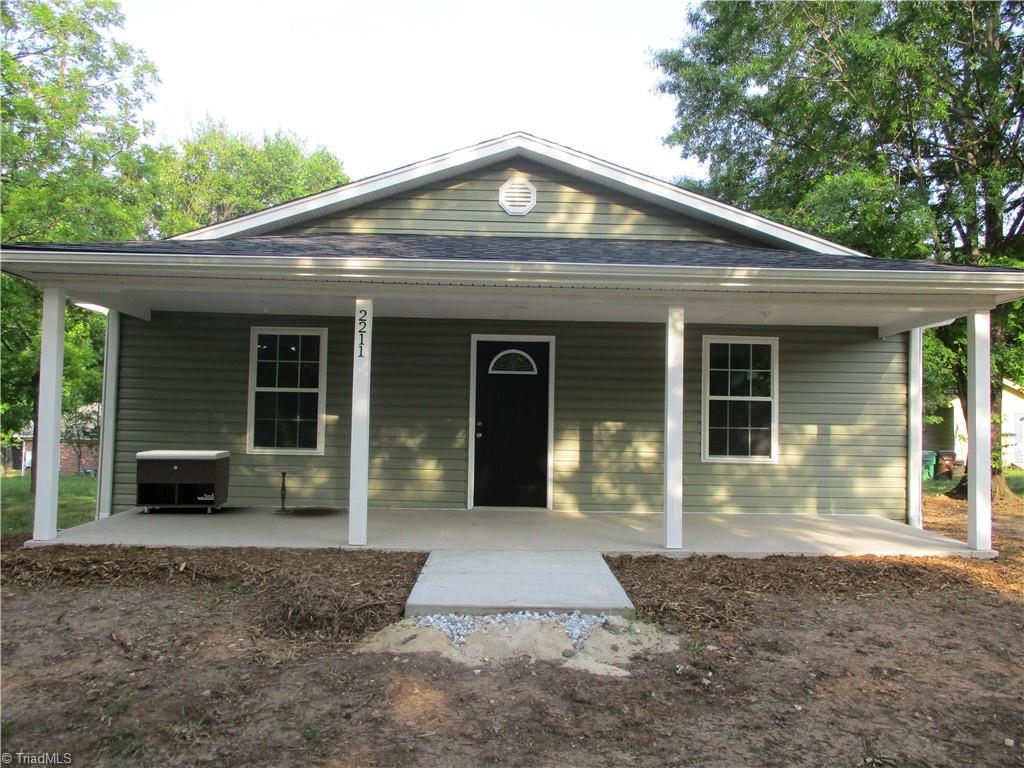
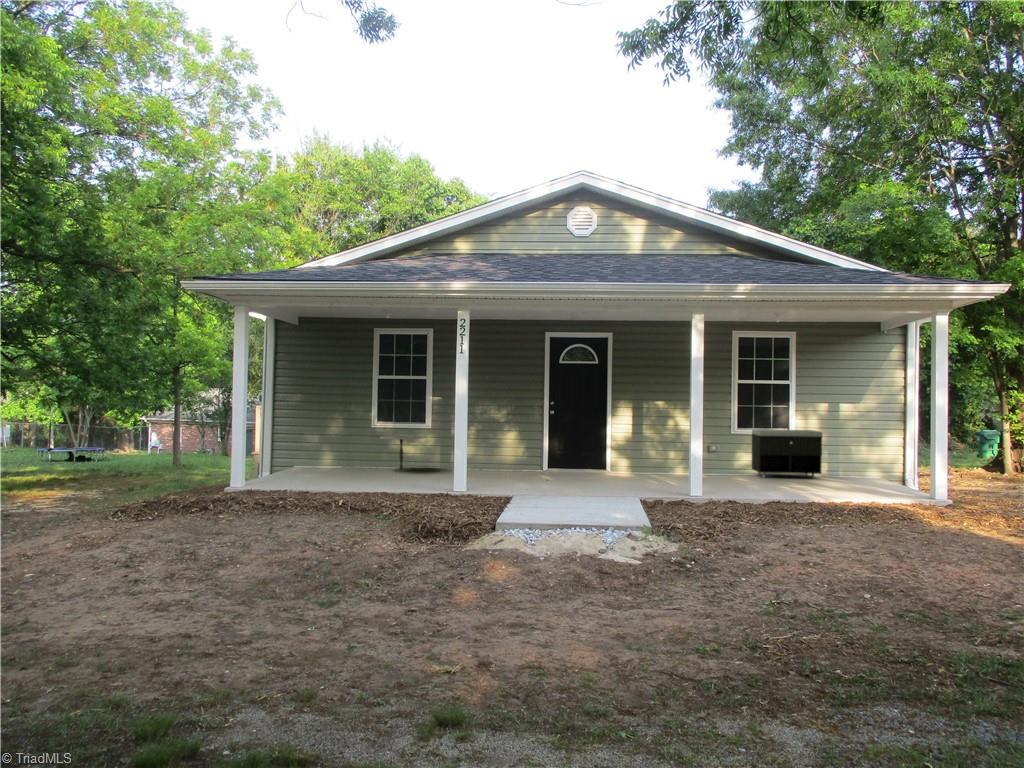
storage bench: present [135,450,230,513] -> present [752,429,822,478]

